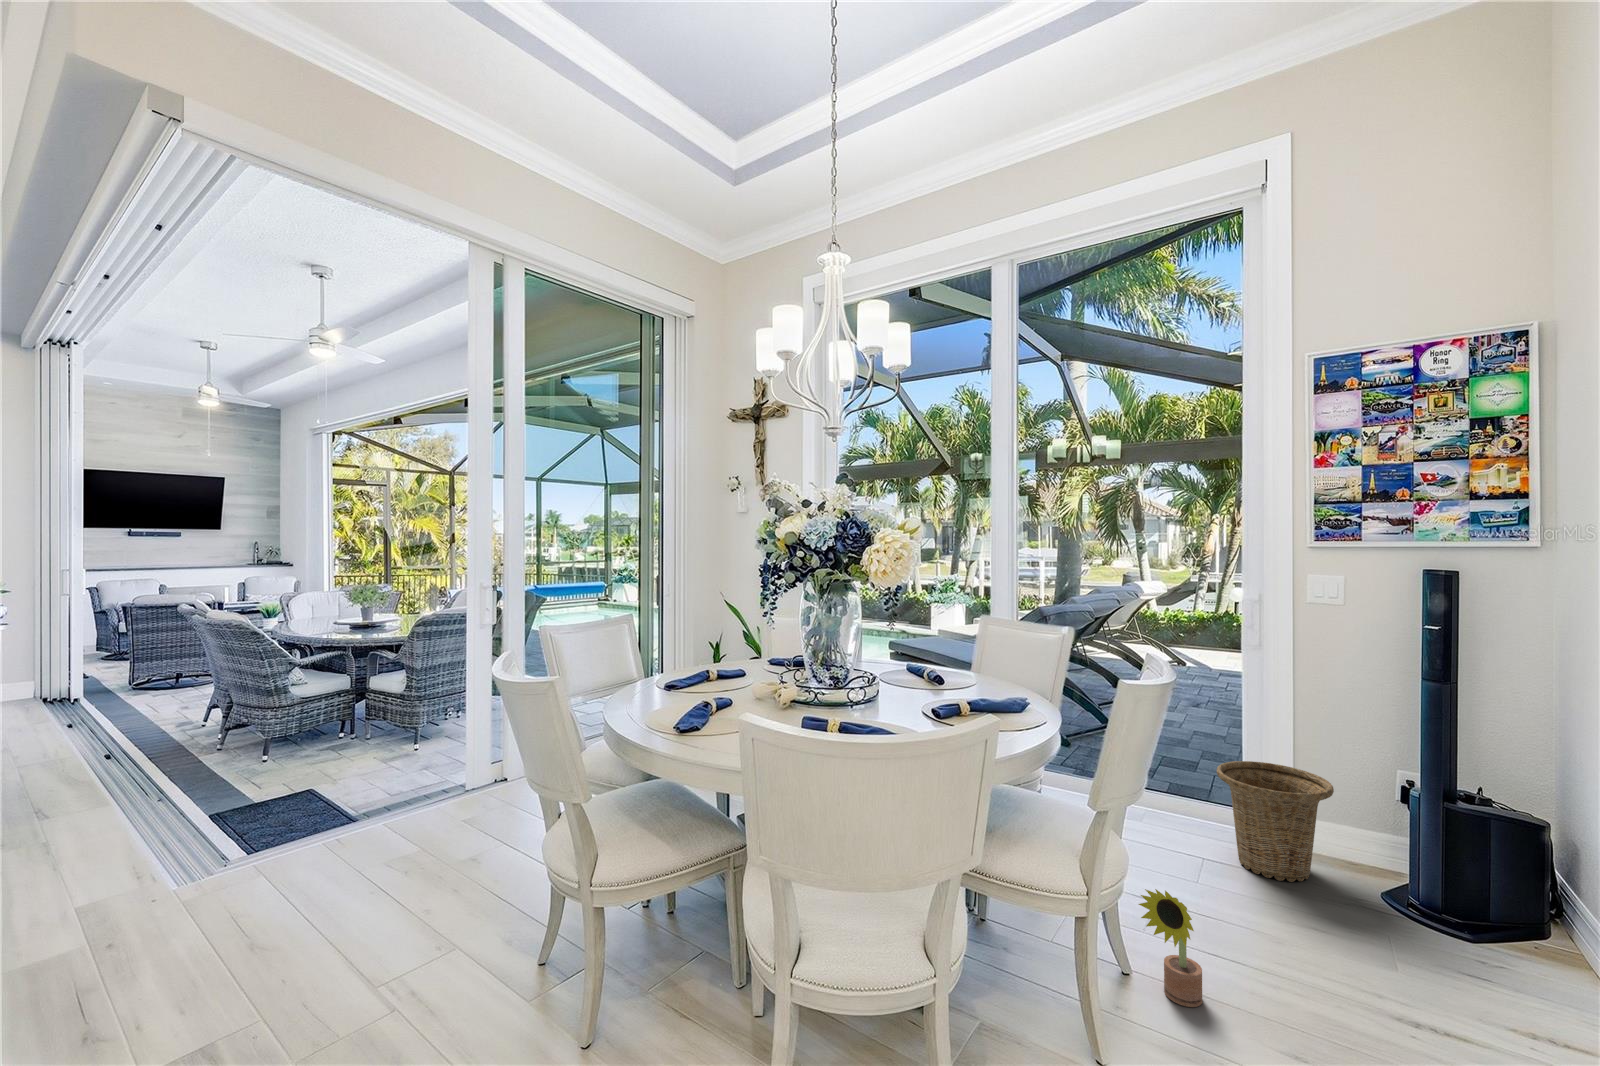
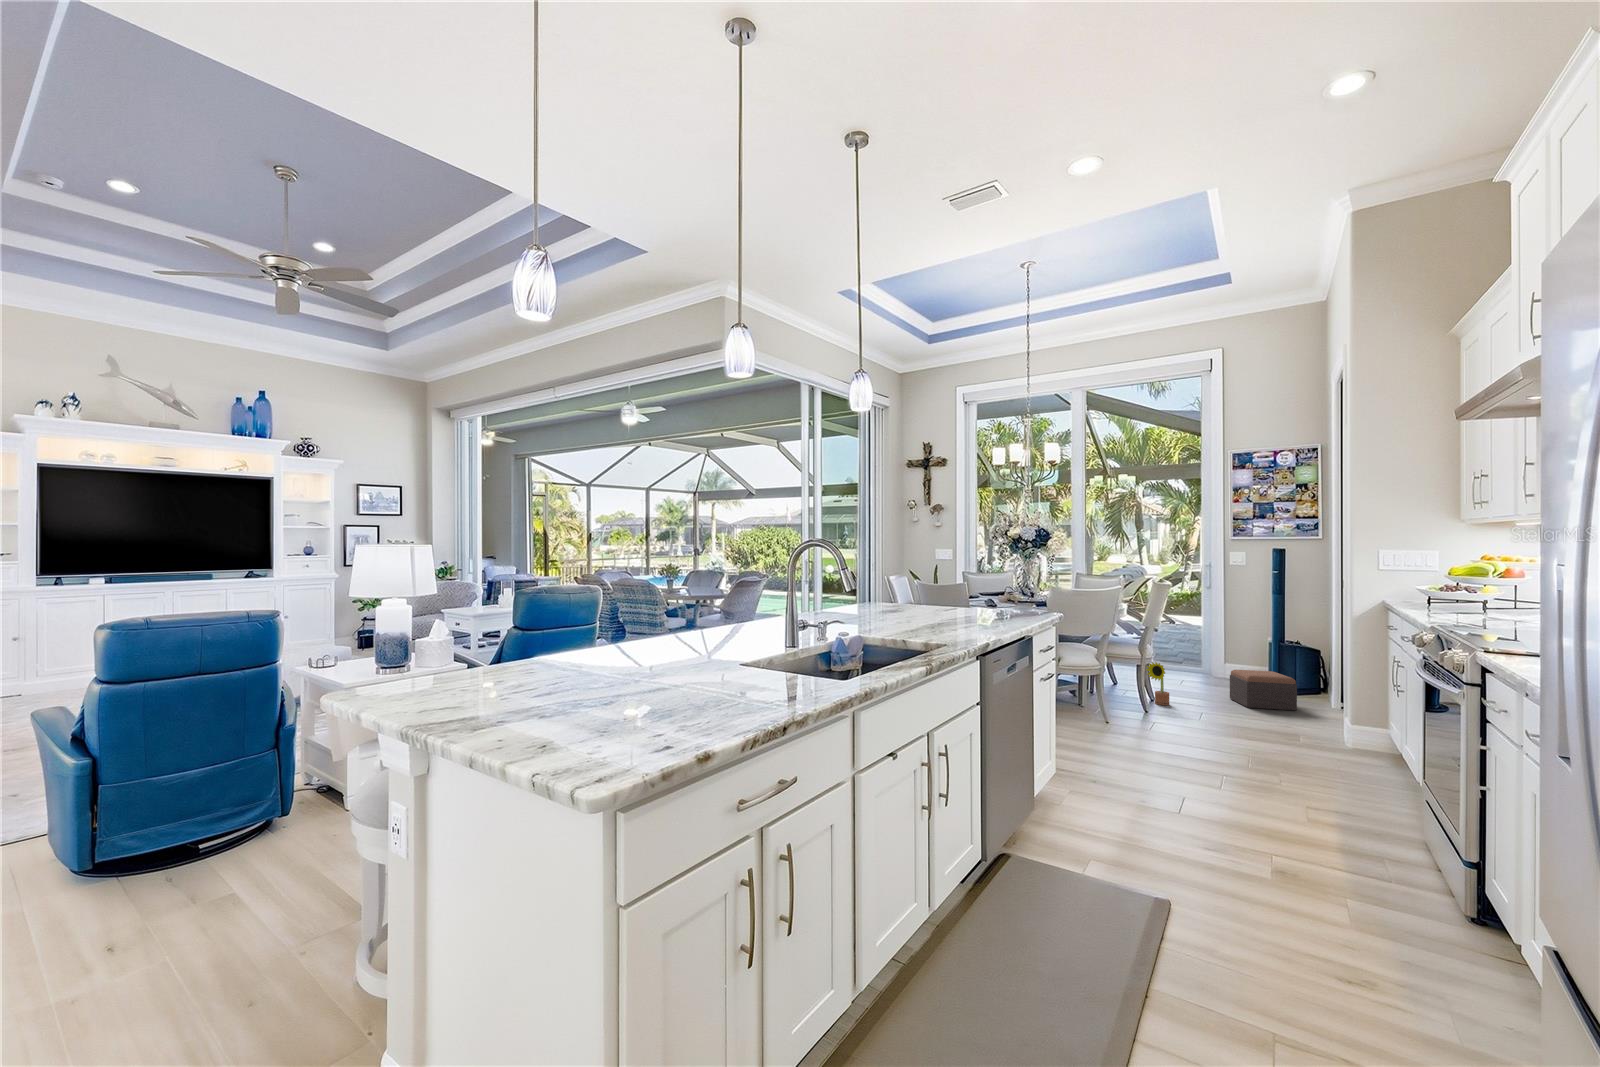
basket: present [1217,761,1334,882] -> none [1184,641,1235,689]
footstool: none [1343,877,1552,1030] -> present [1230,670,1297,711]

